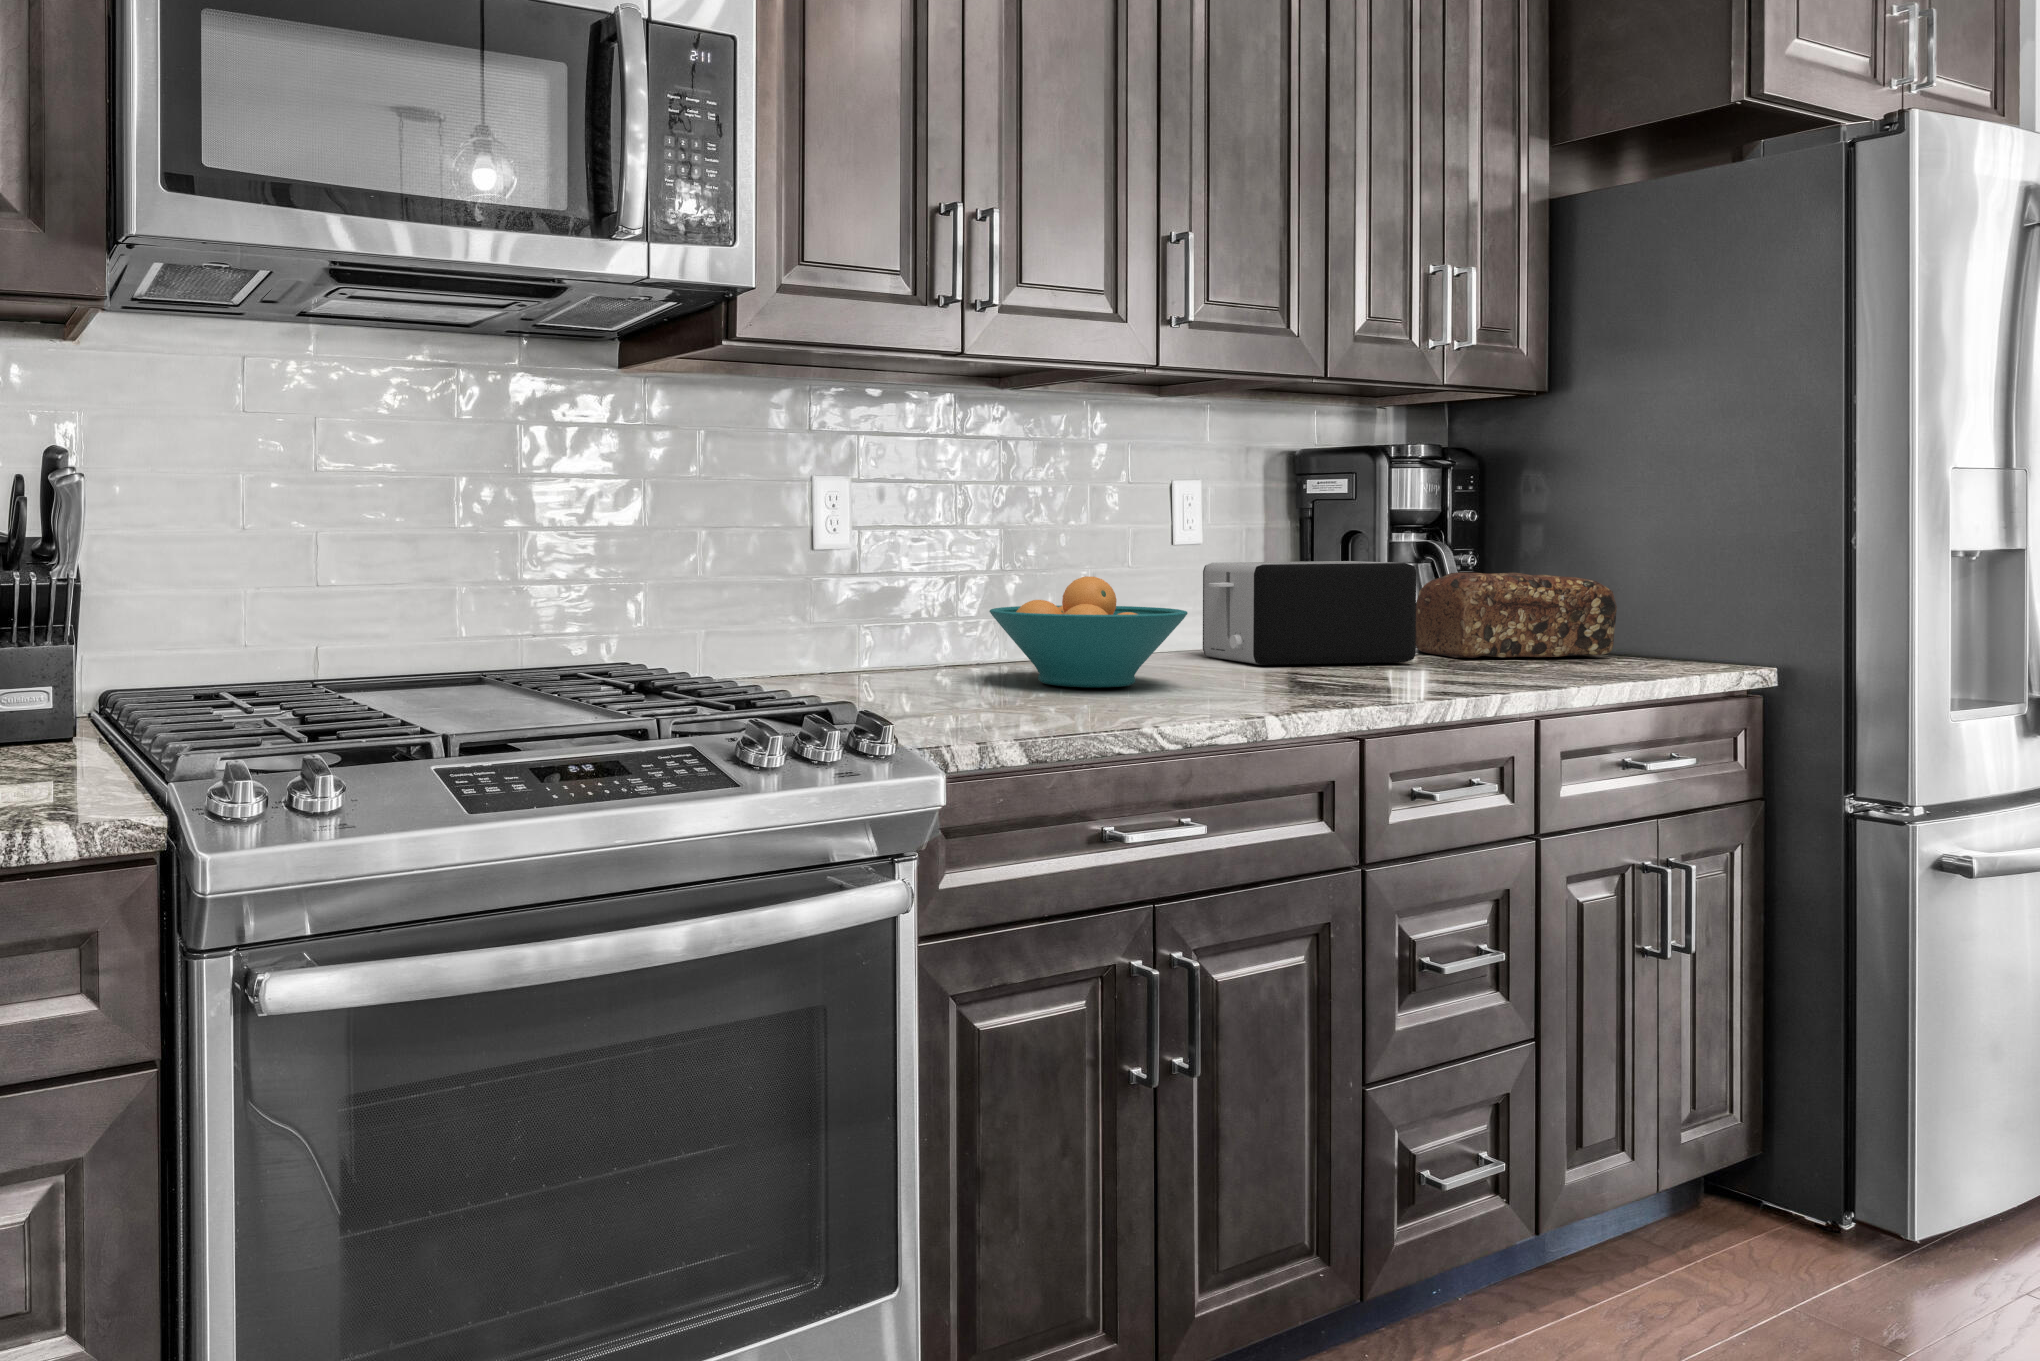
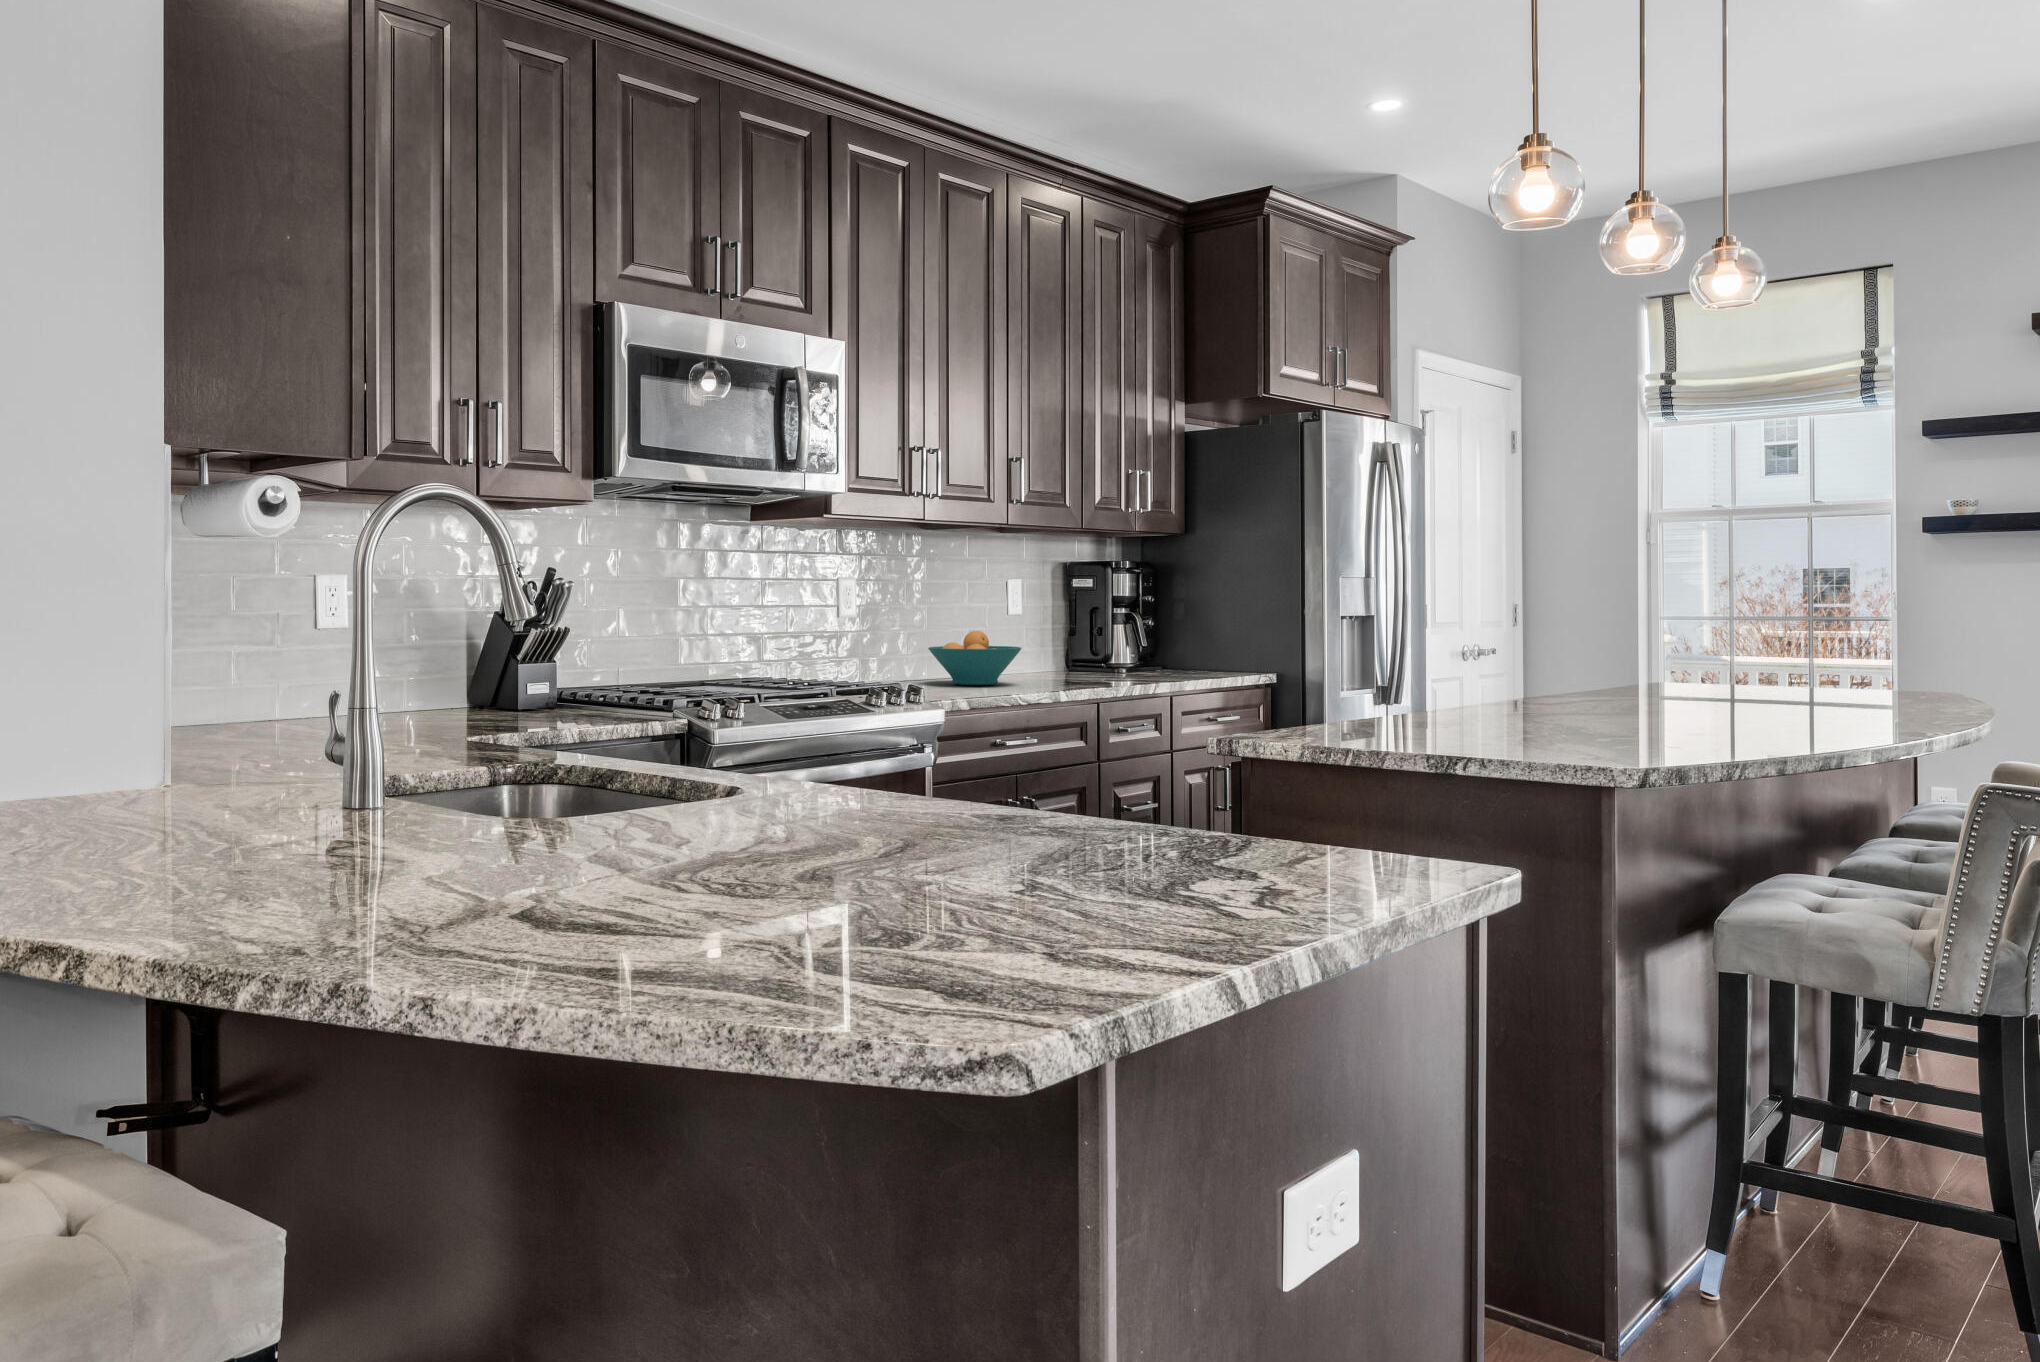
toaster: present [1203,561,1416,665] -> none [1023,623,1123,677]
bread loaf: present [1416,573,1617,658] -> none [1123,629,1214,673]

